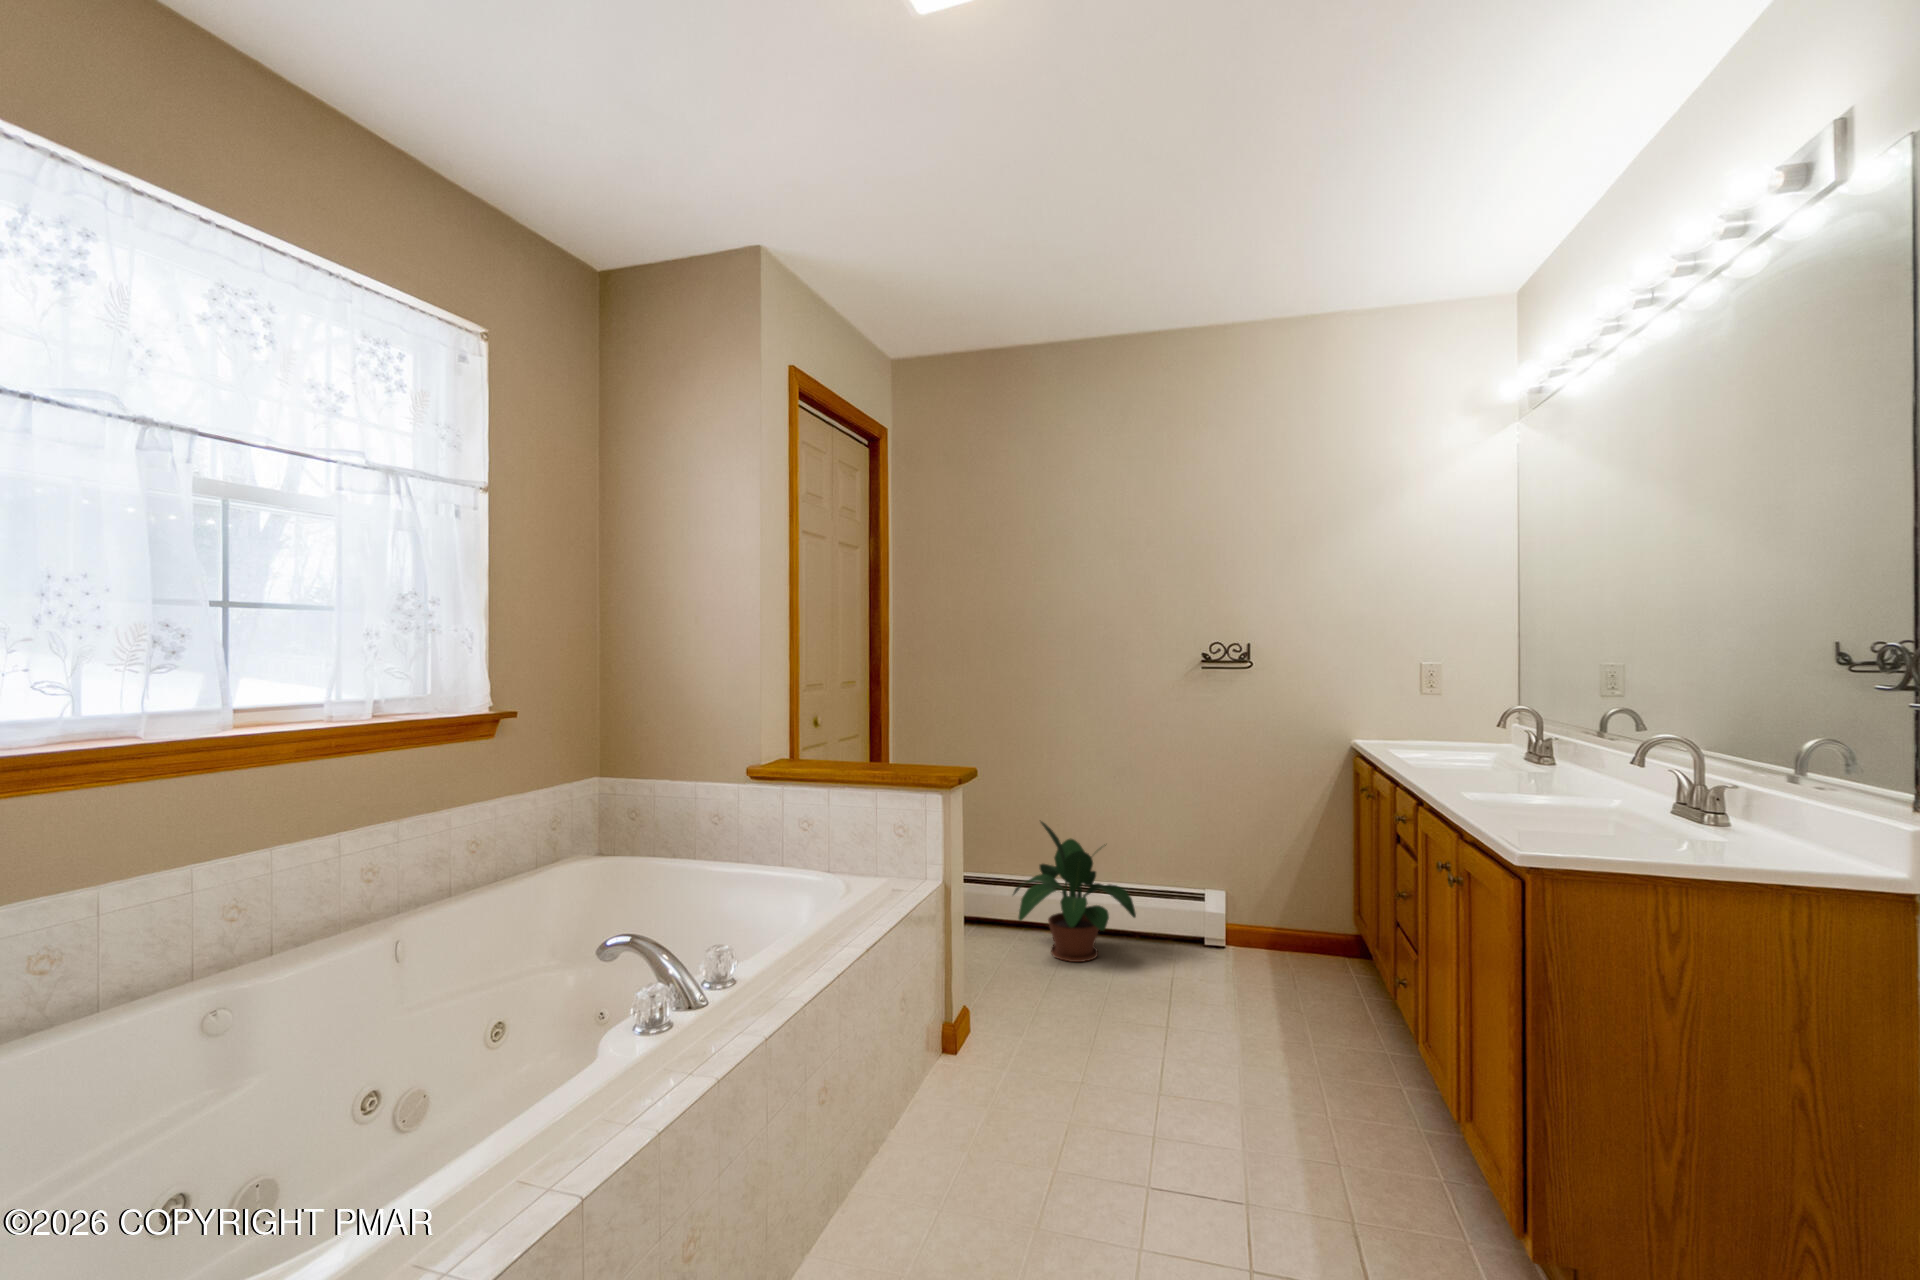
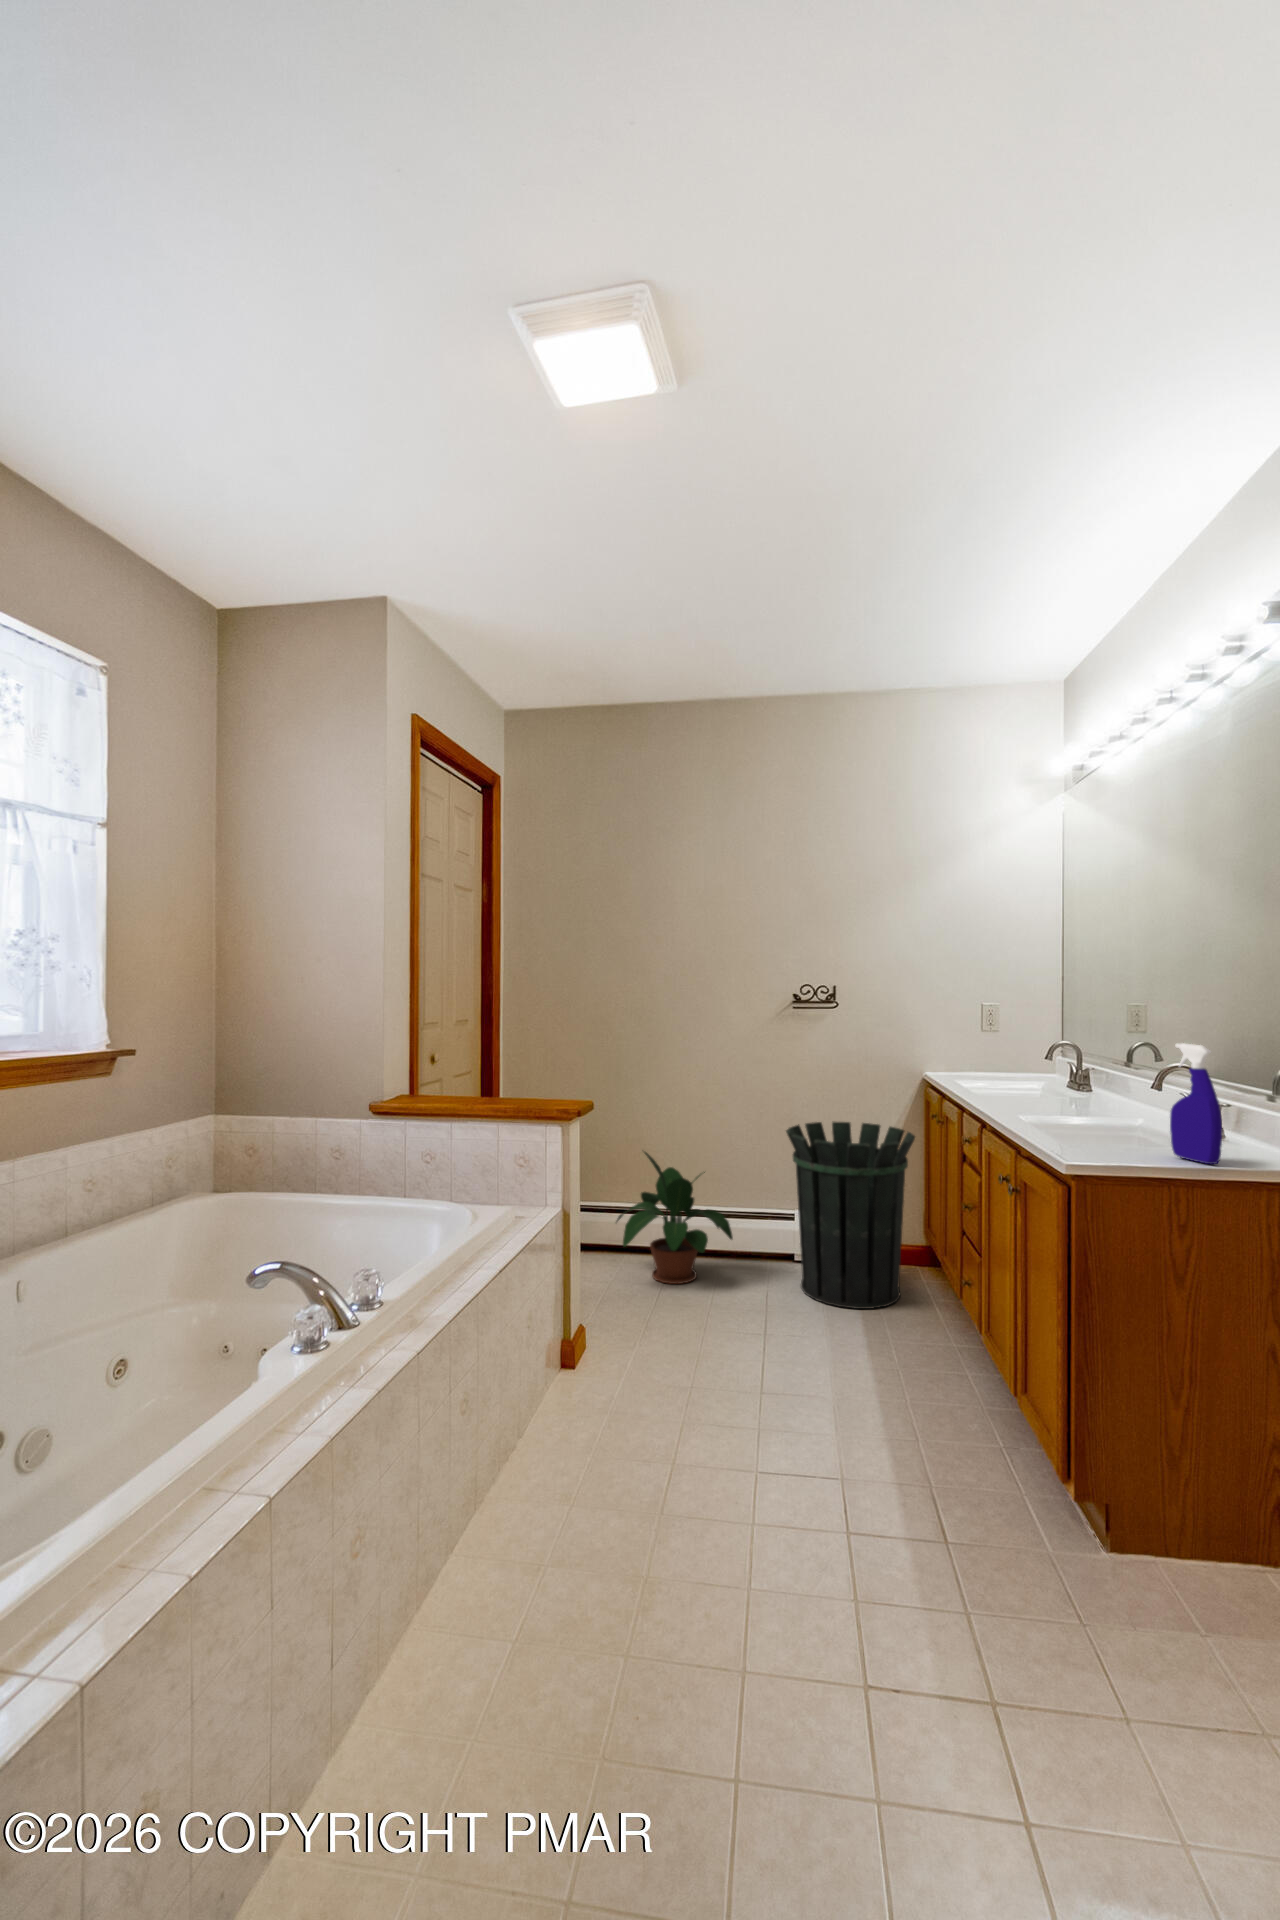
spray bottle: none [1658,709,1732,859] -> present [1170,1043,1222,1164]
waste bin: none [1193,794,1340,999] -> present [786,1122,915,1309]

